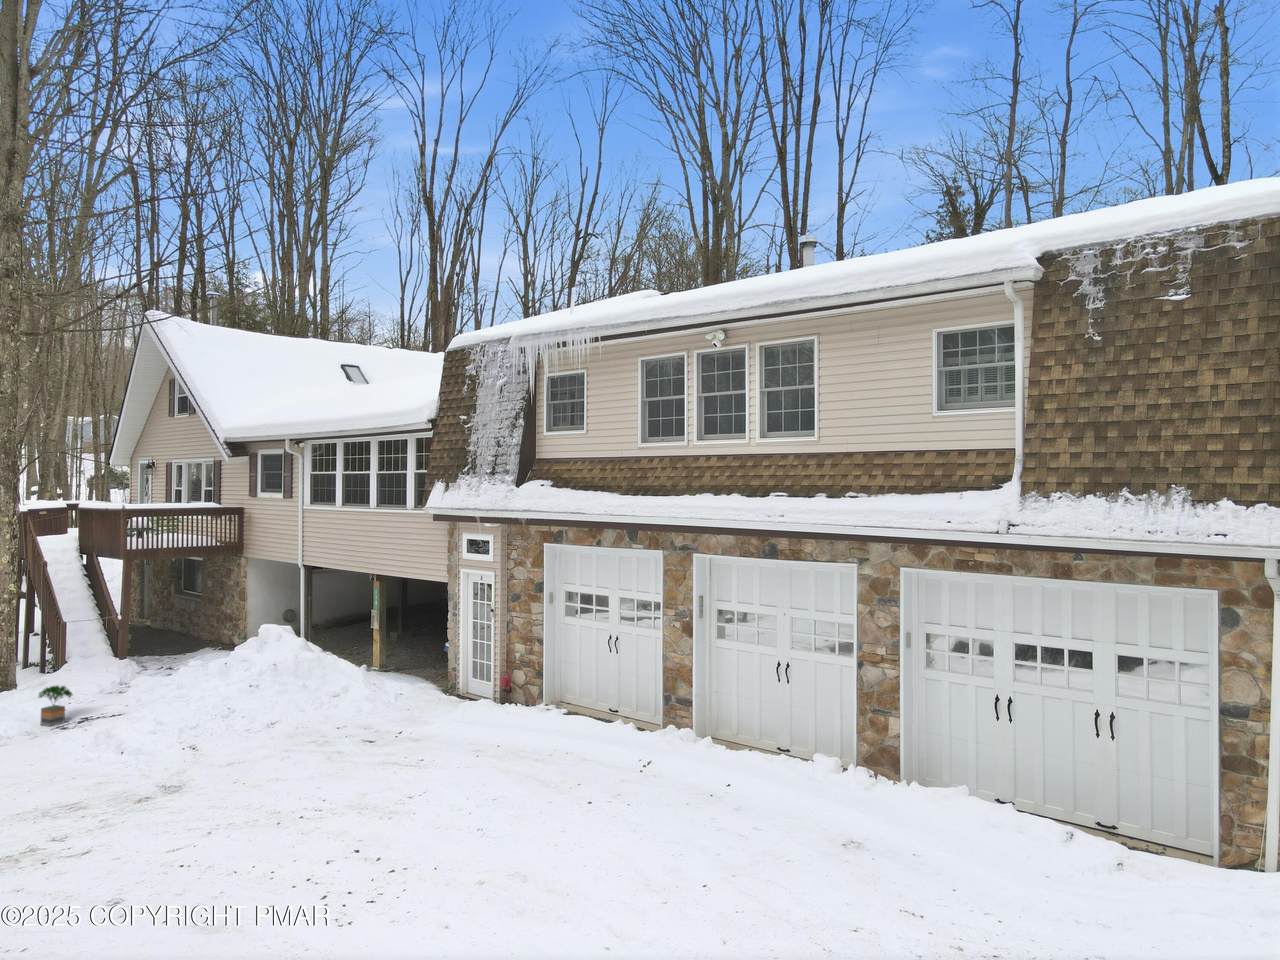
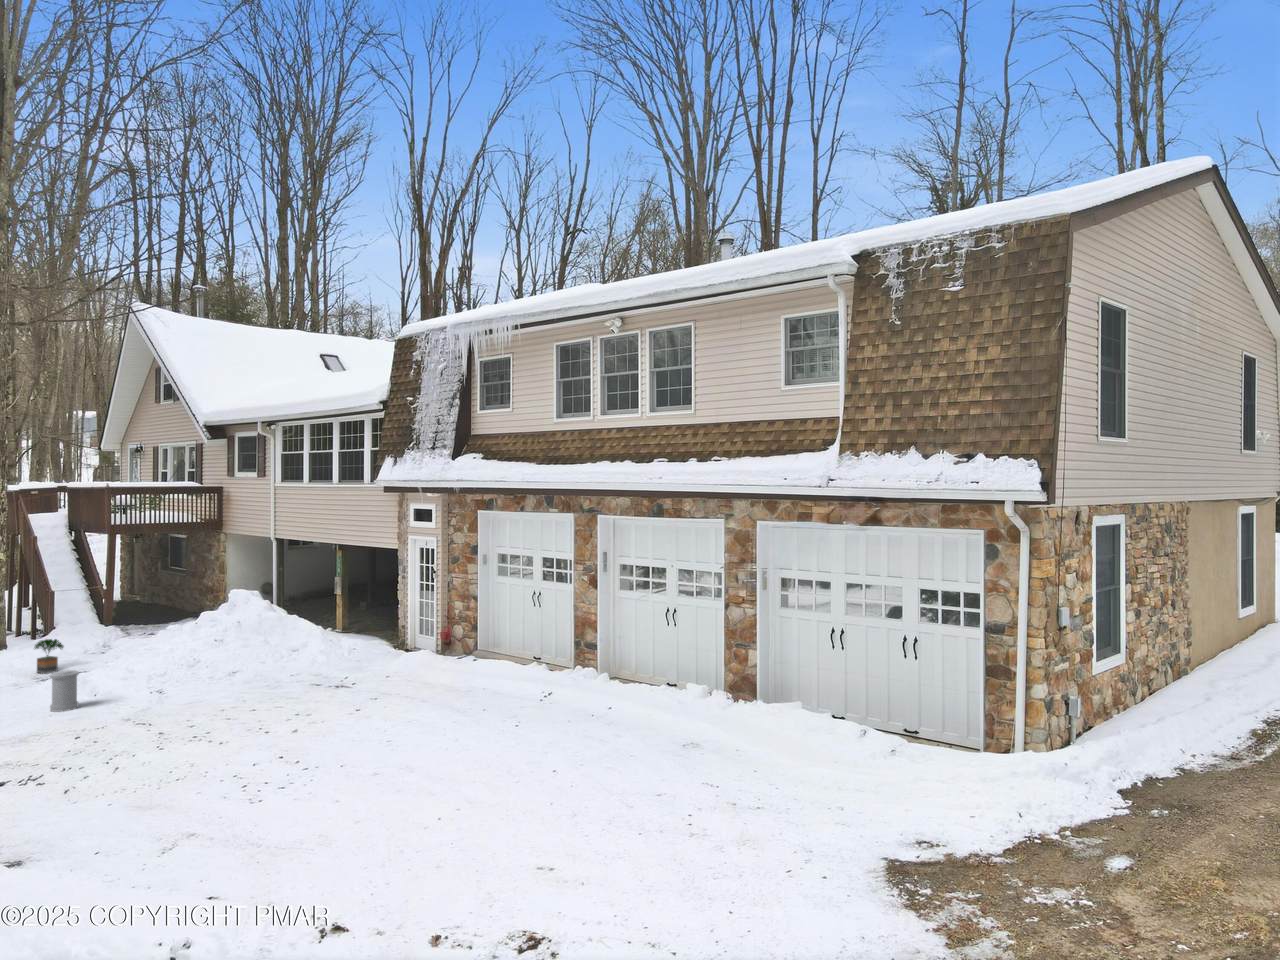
trash can: none [57,734,94,786] -> present [50,670,79,712]

